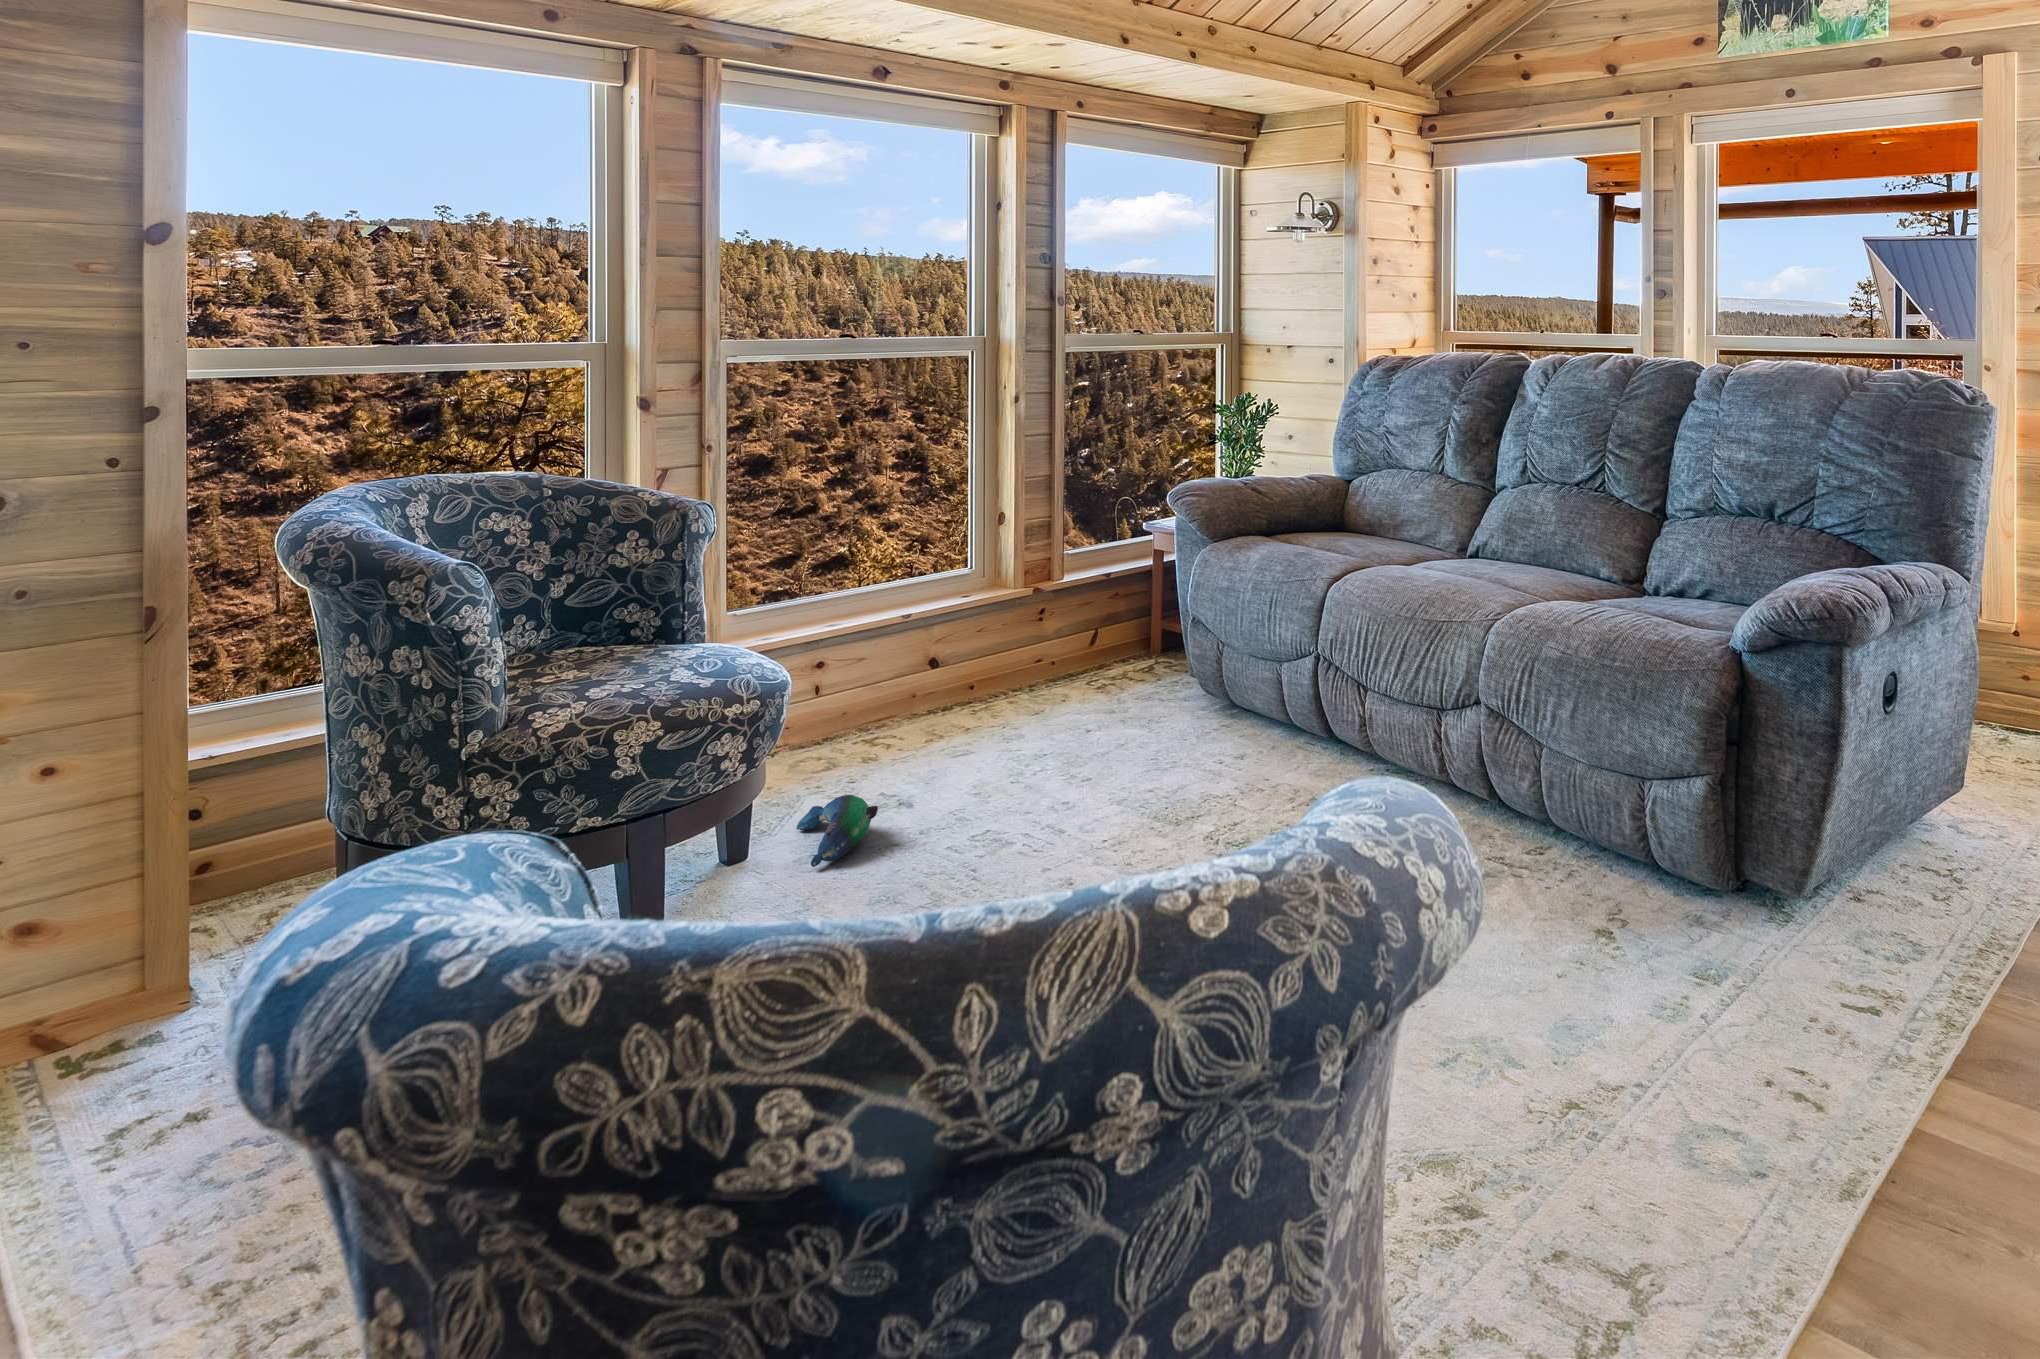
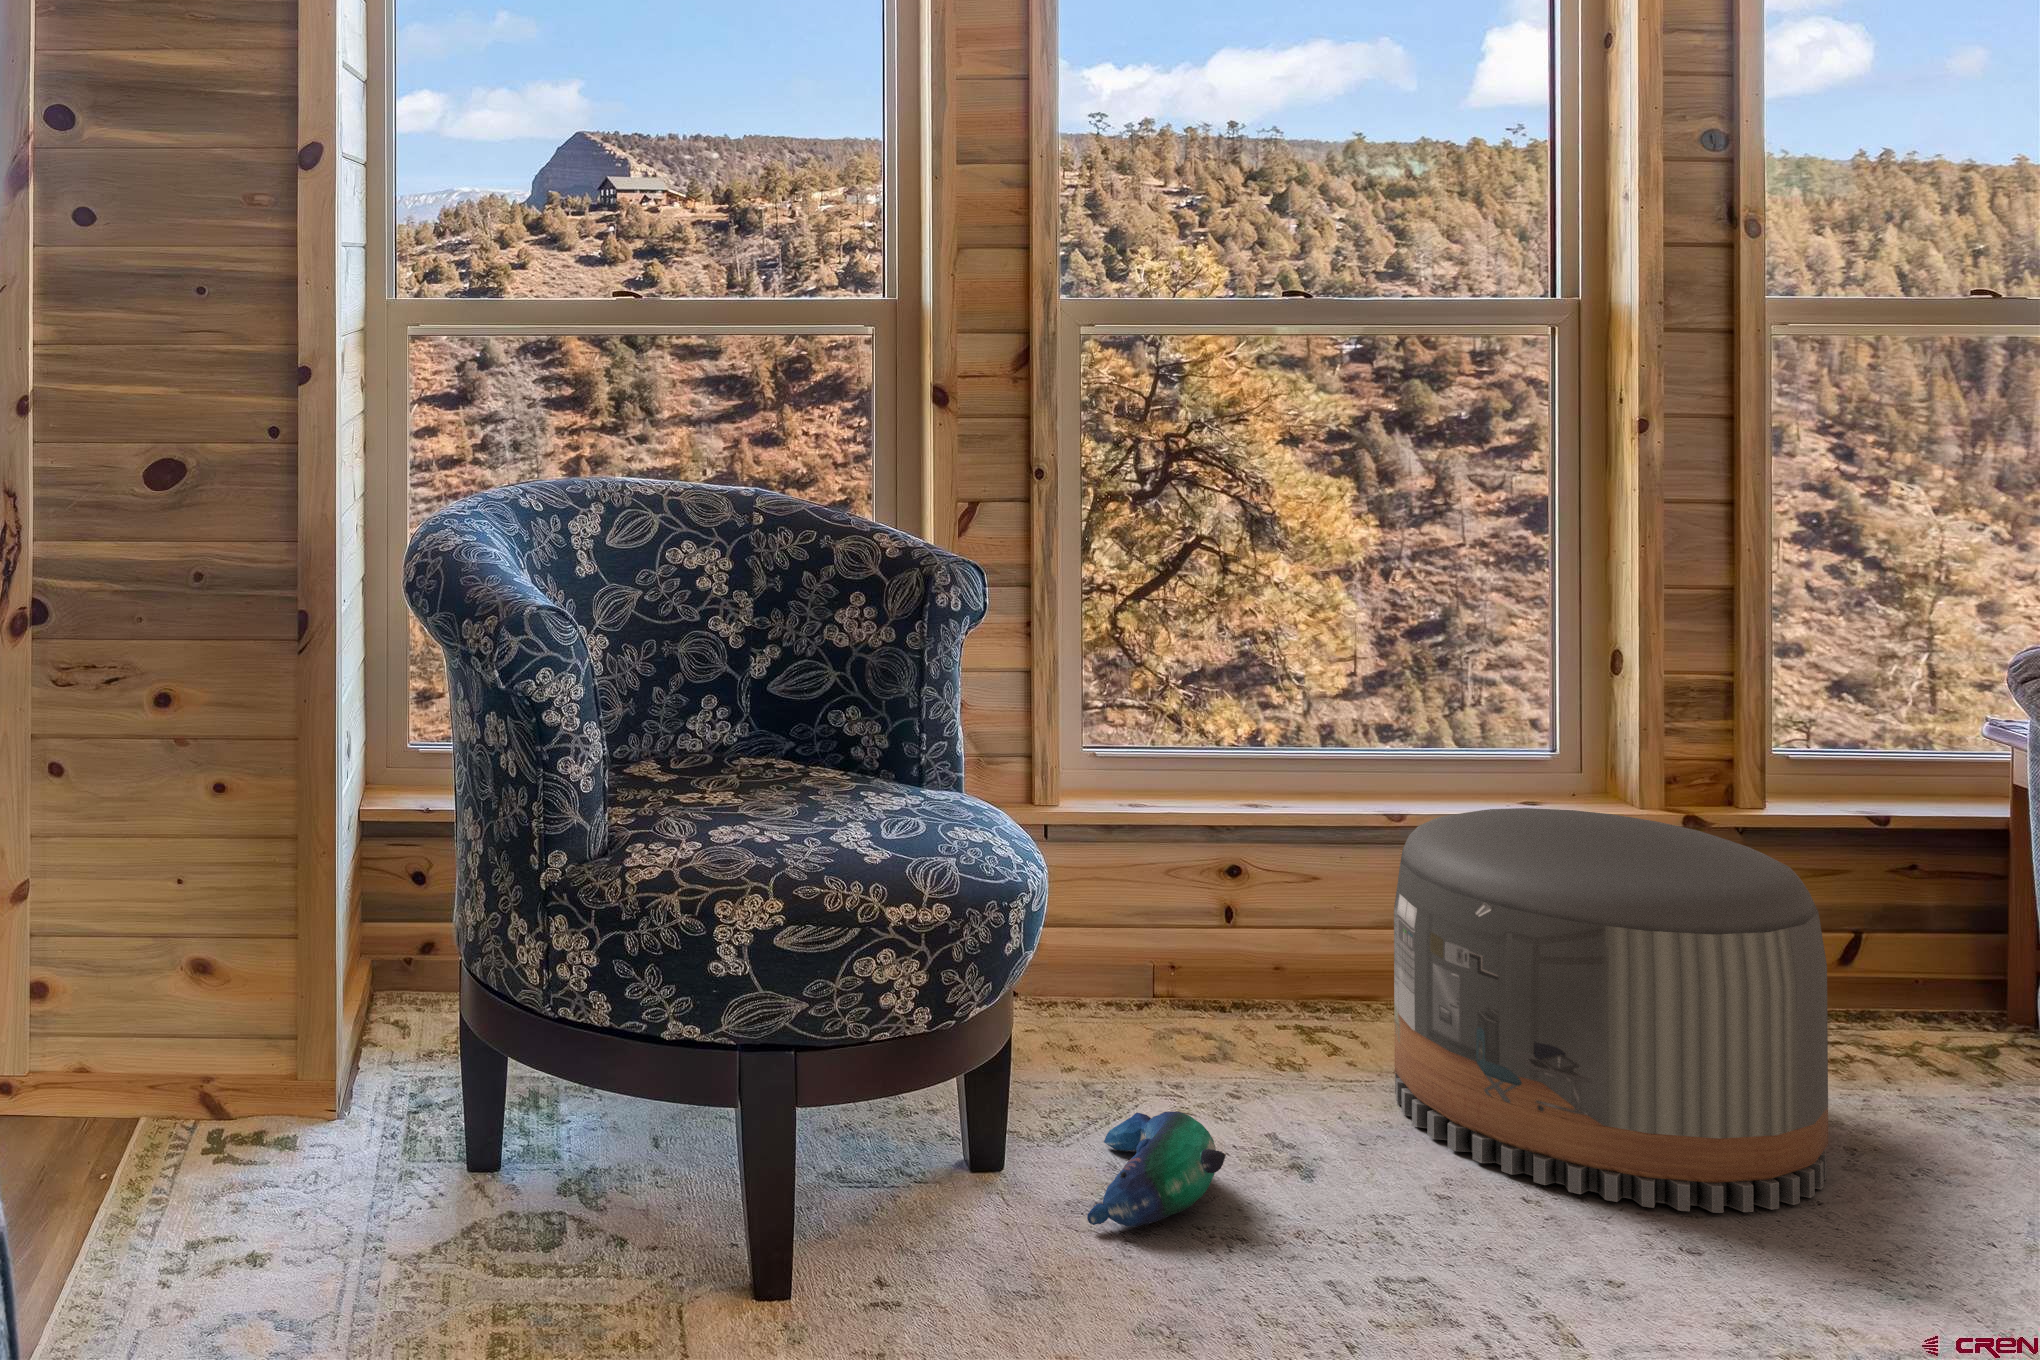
pouf: none [928,592,1117,778] -> present [1394,808,1828,1213]

